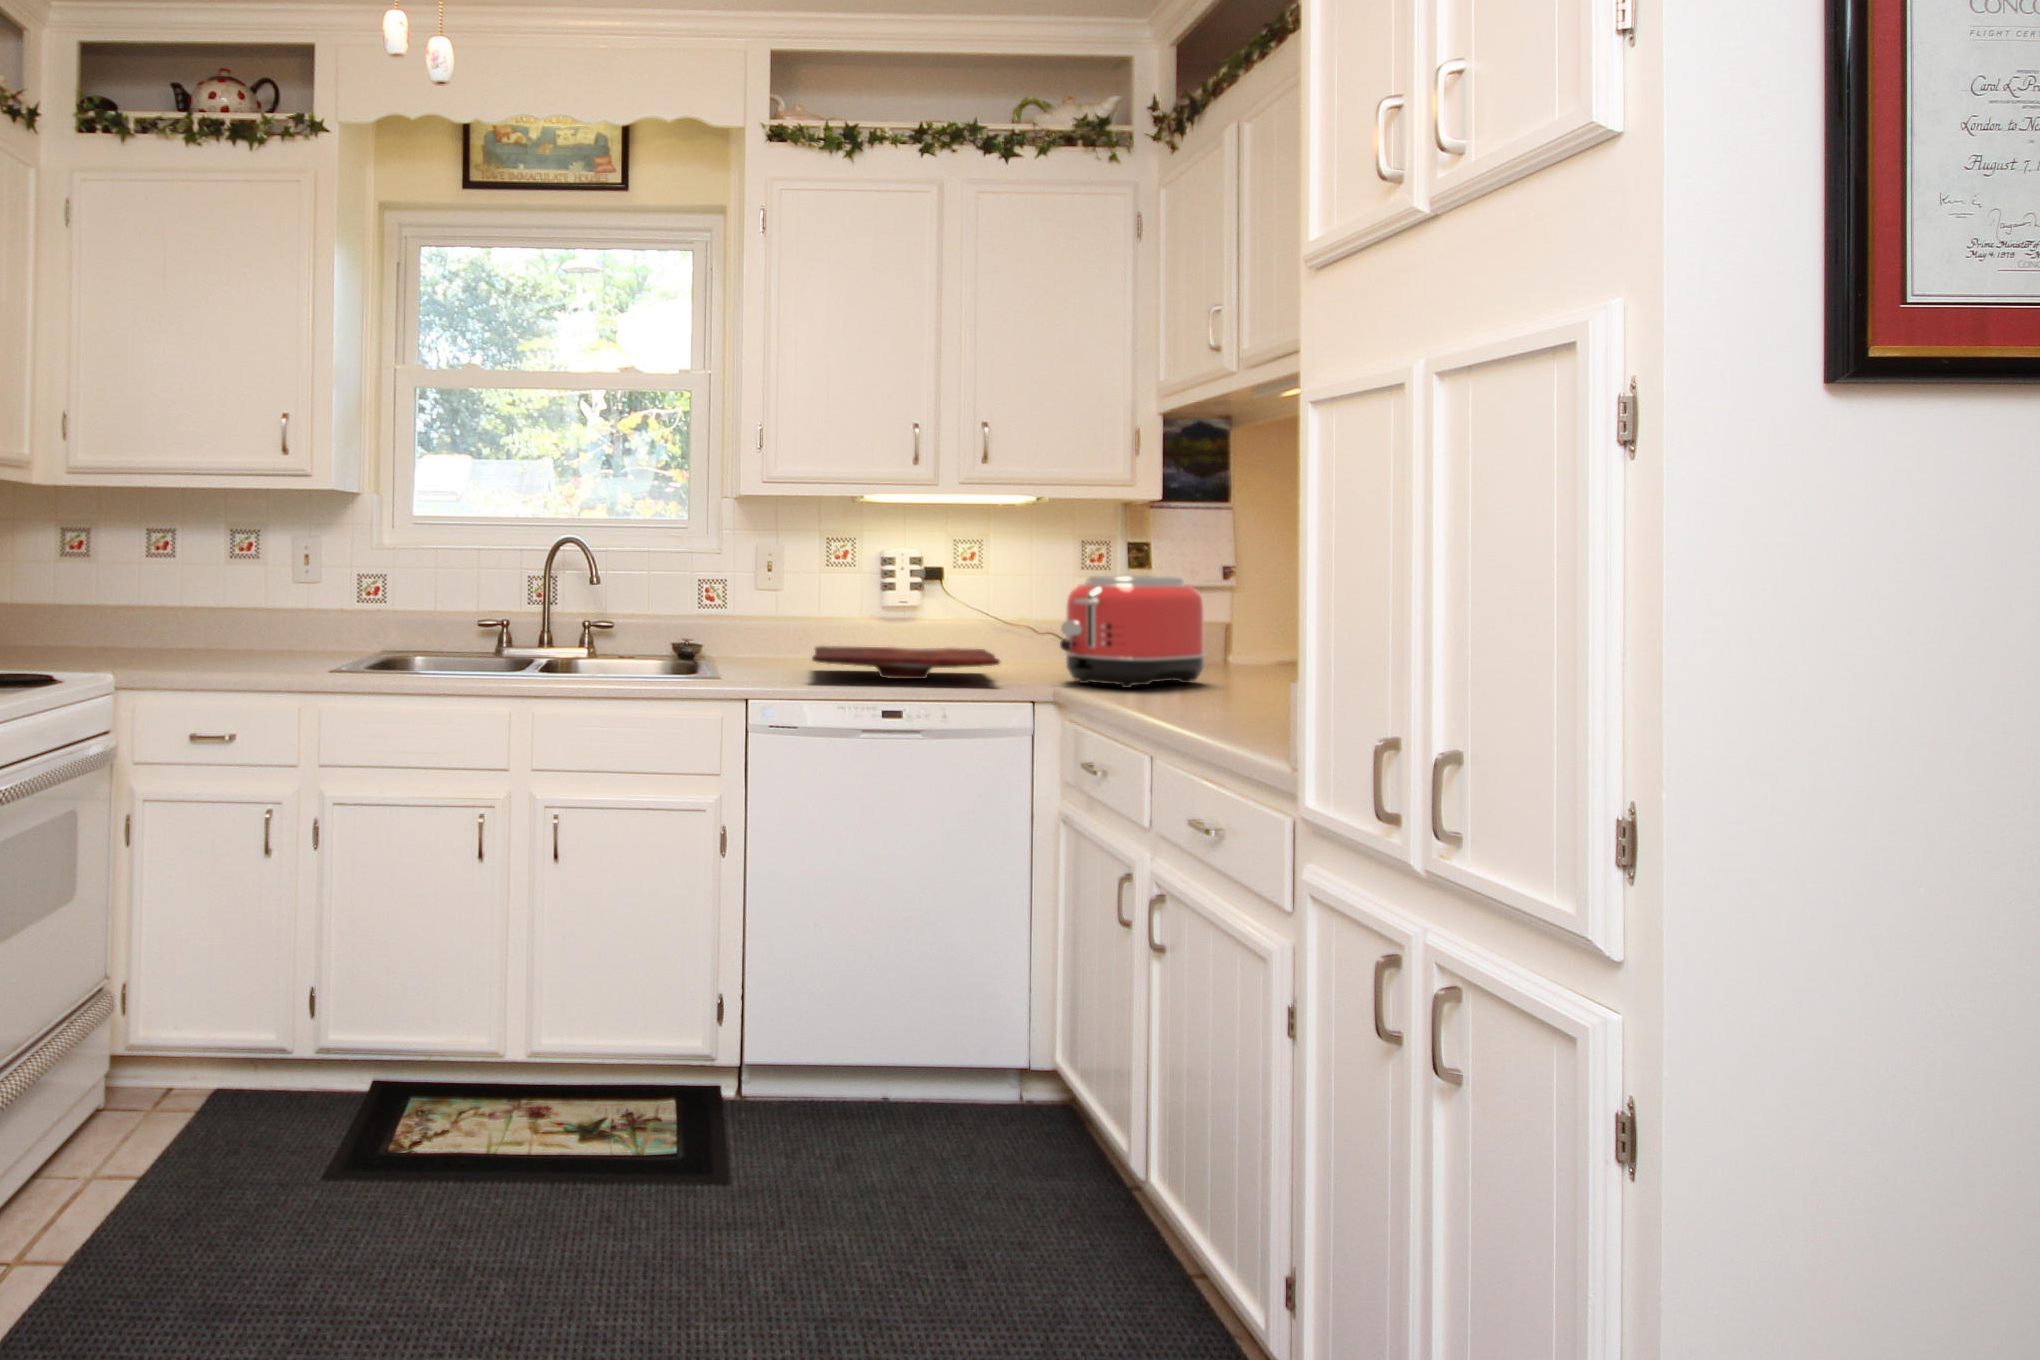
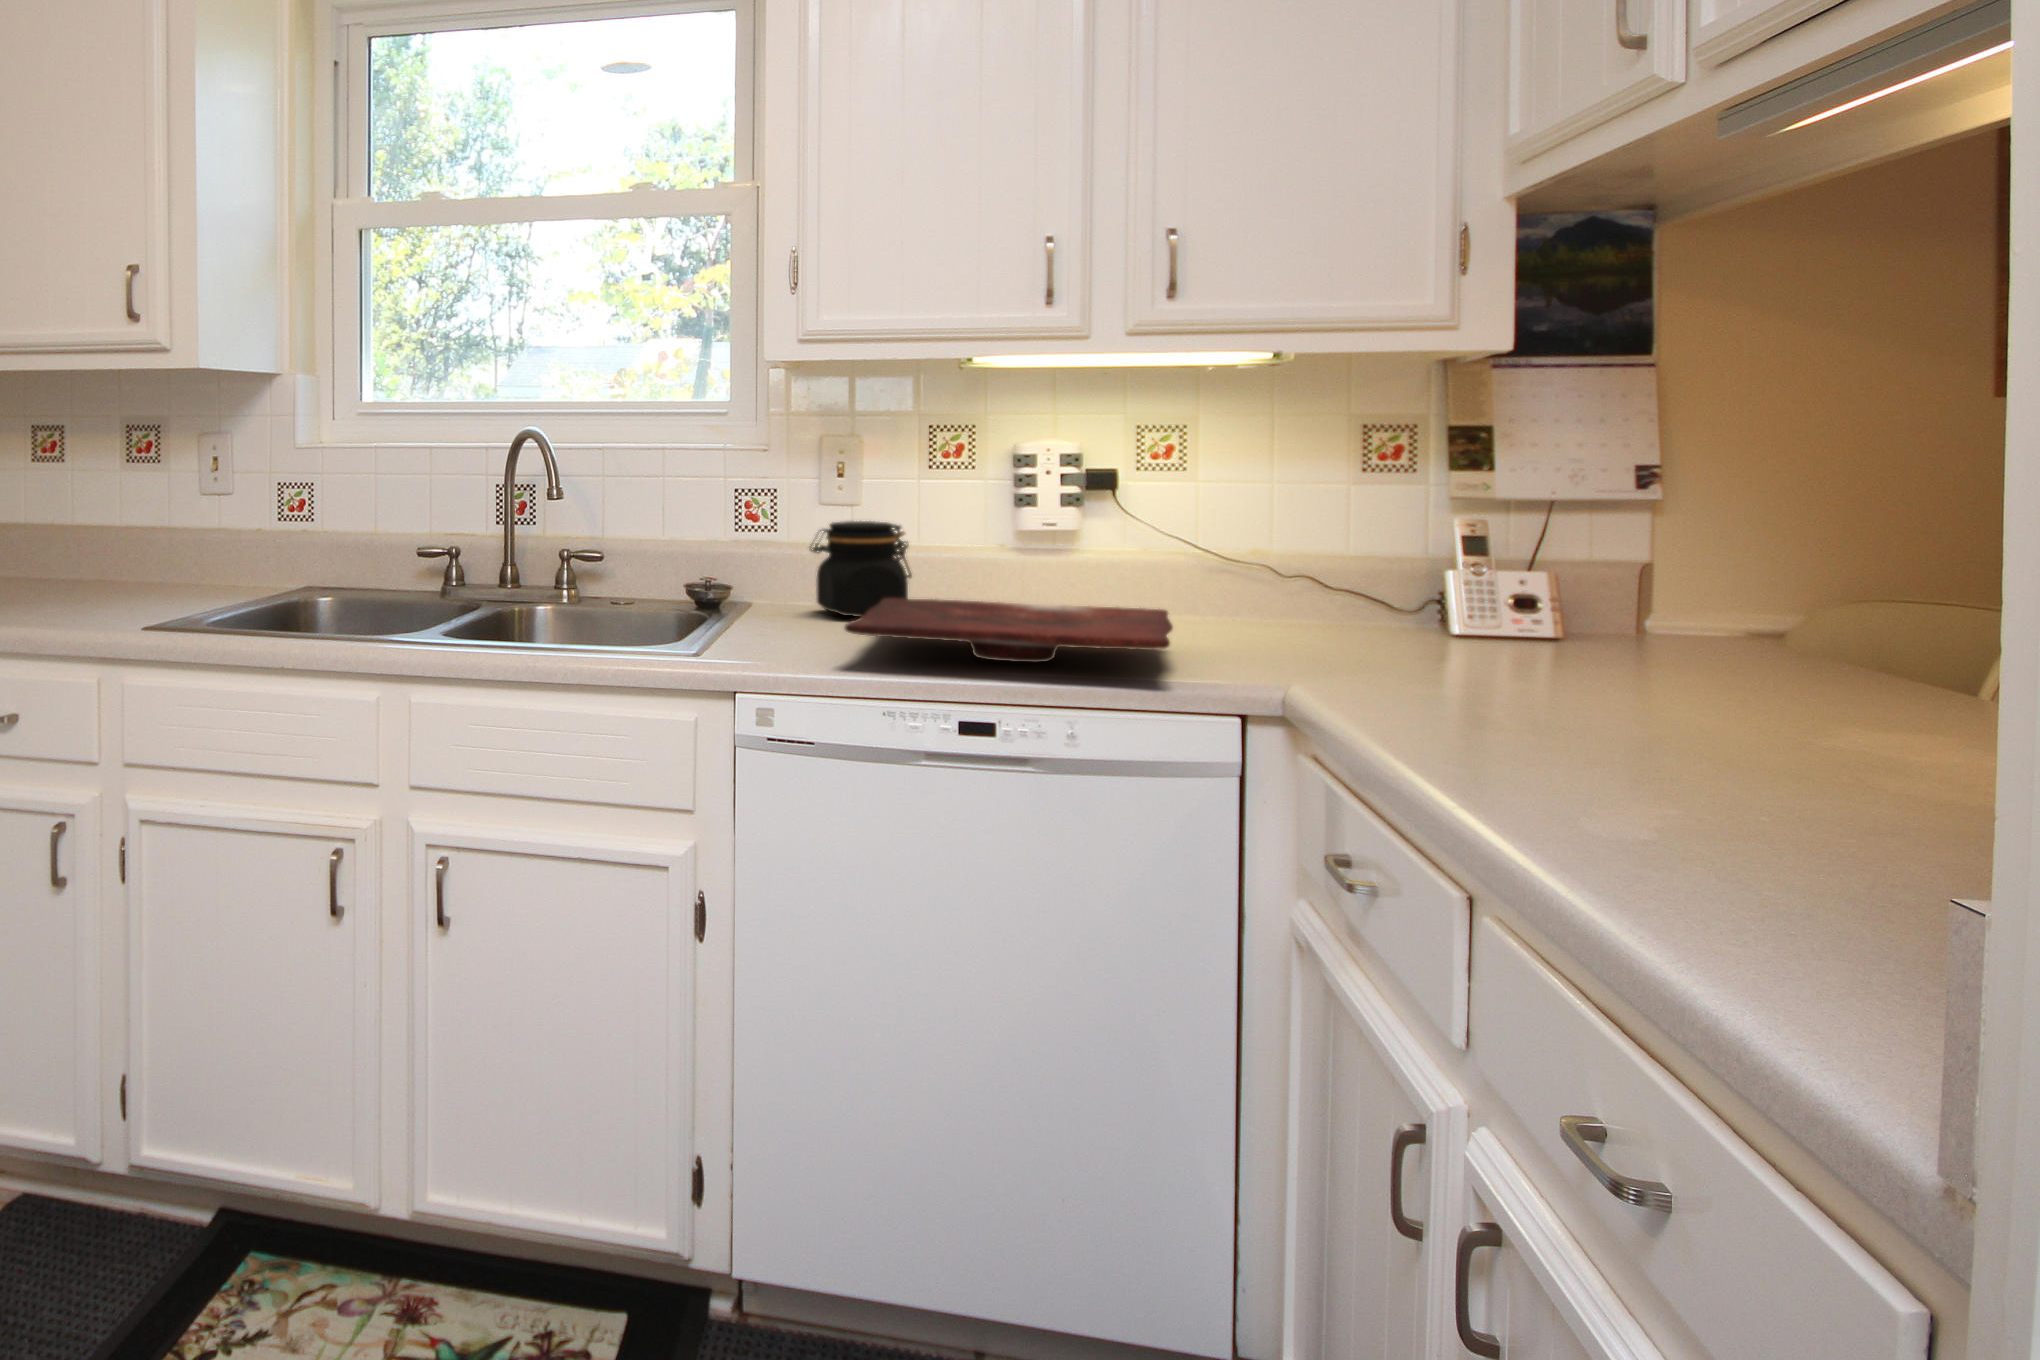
toaster: present [1060,575,1205,688] -> none [1288,490,1589,699]
jar: none [756,601,820,662] -> present [810,521,912,617]

